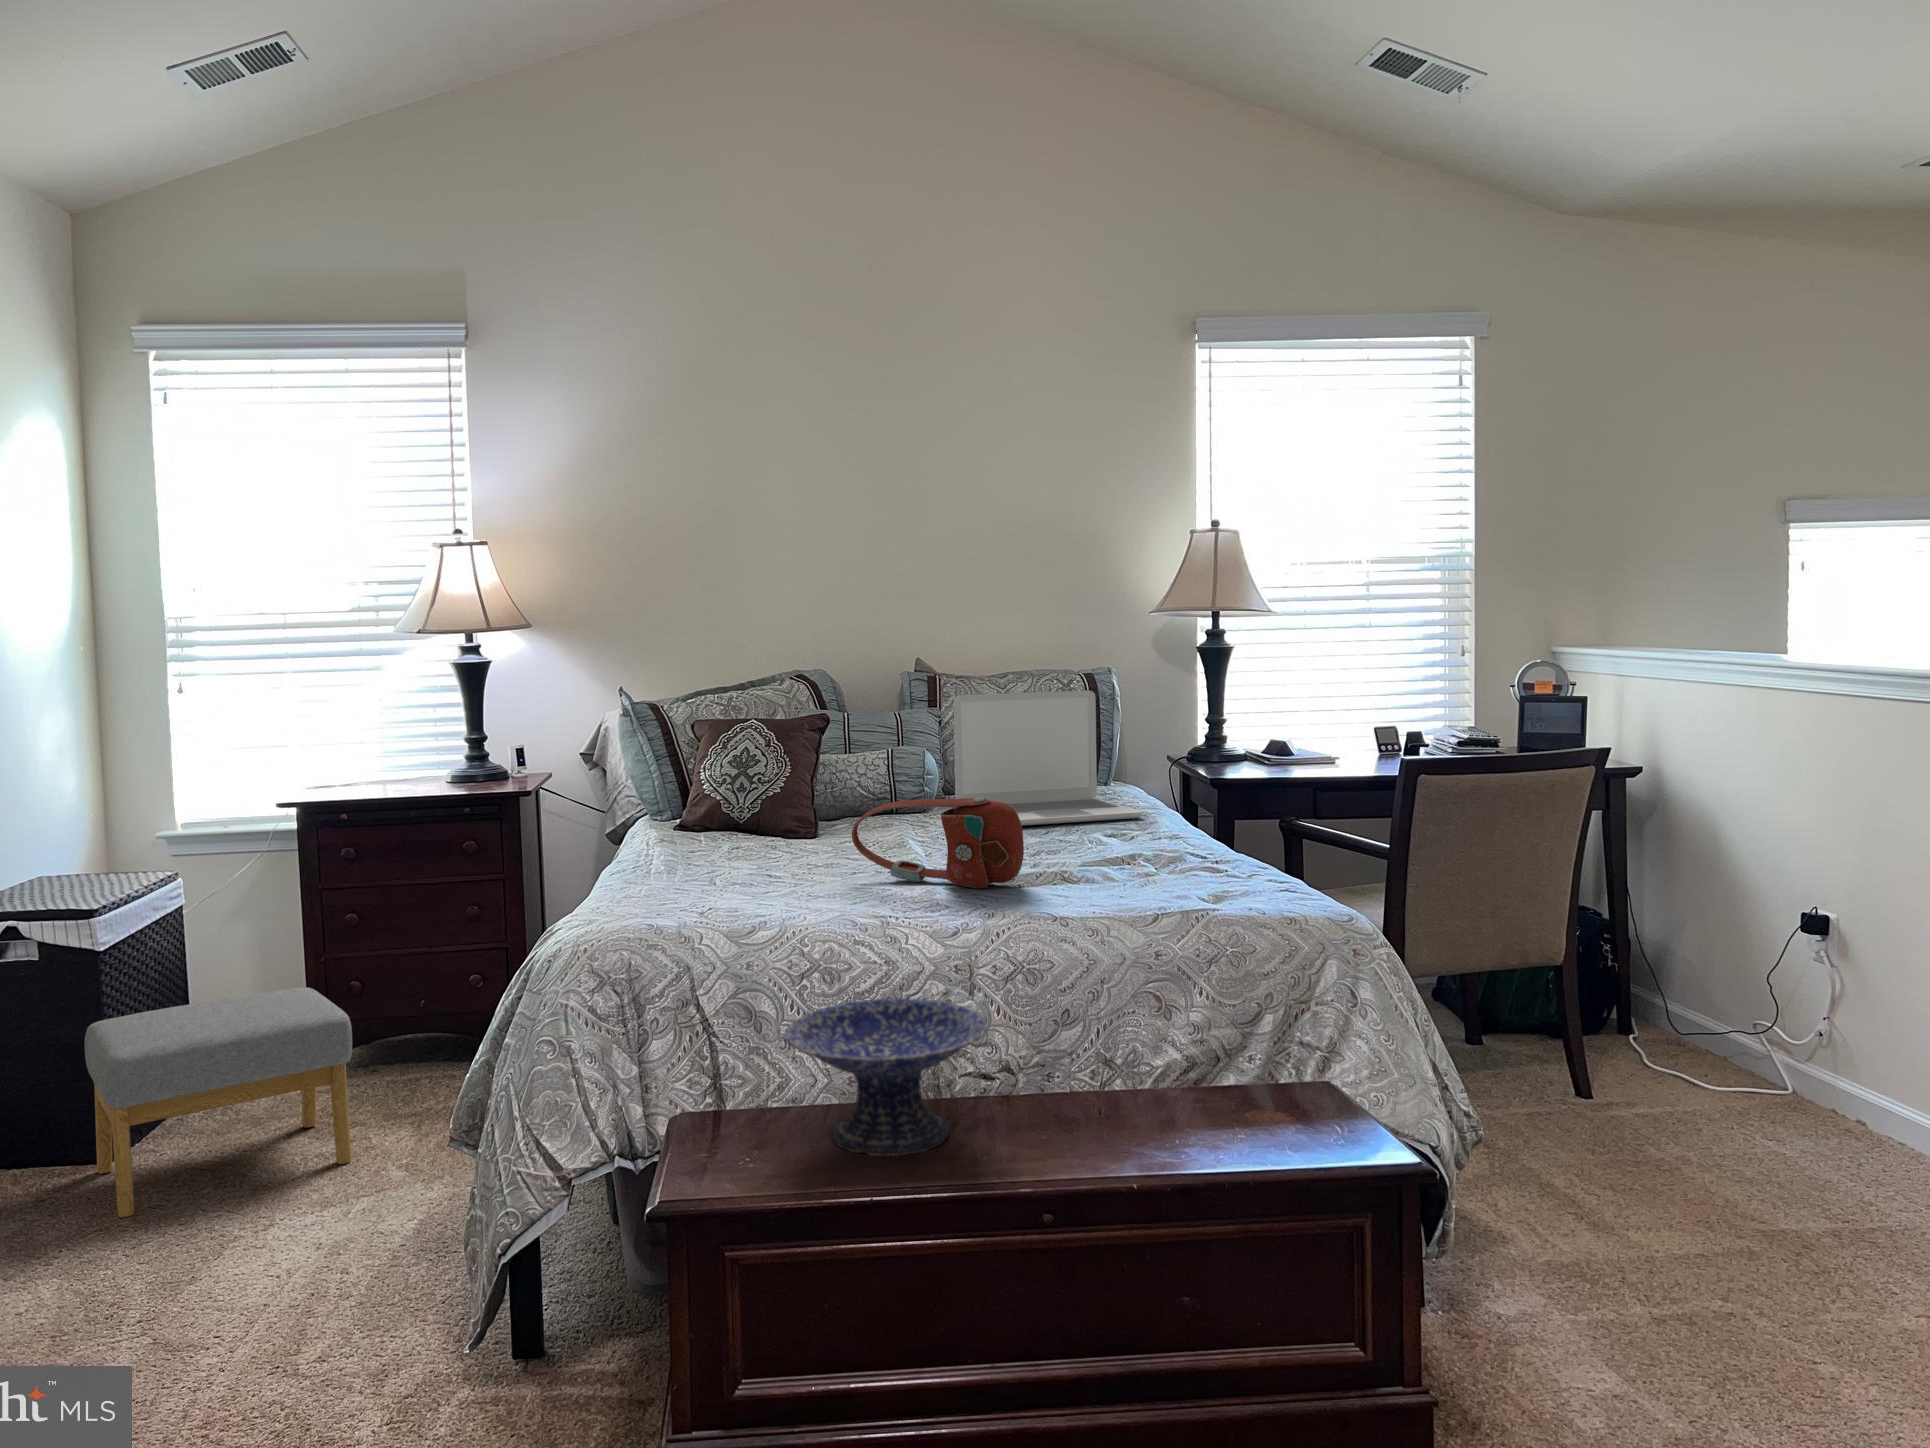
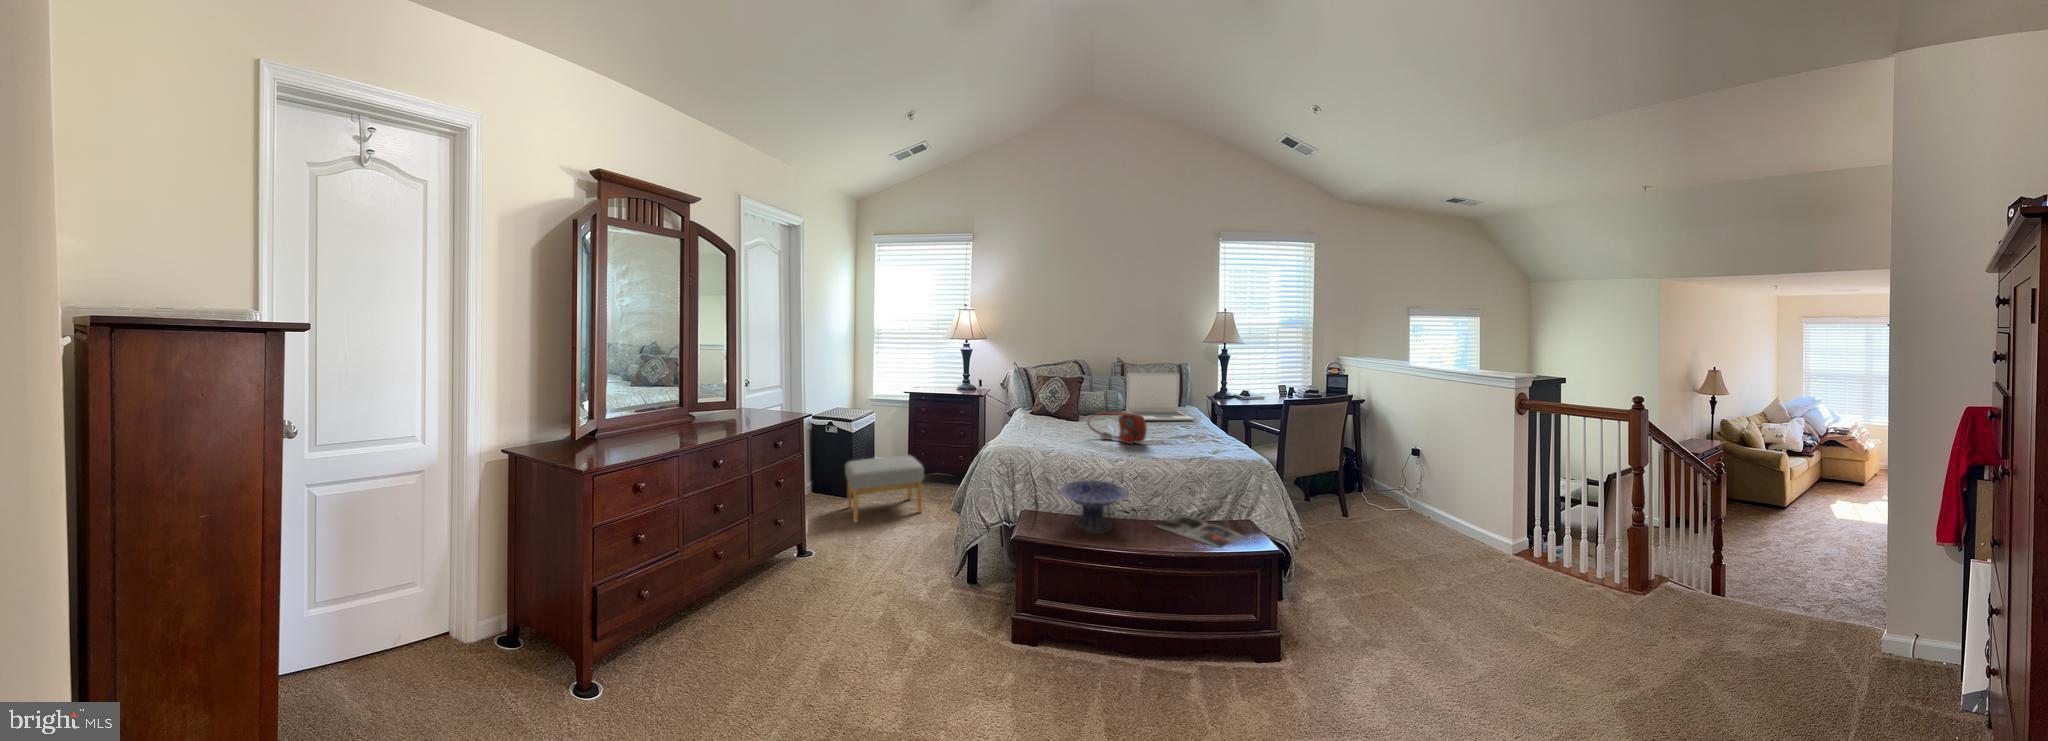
magazine: none [1067,1077,1321,1162] -> present [1155,515,1243,548]

